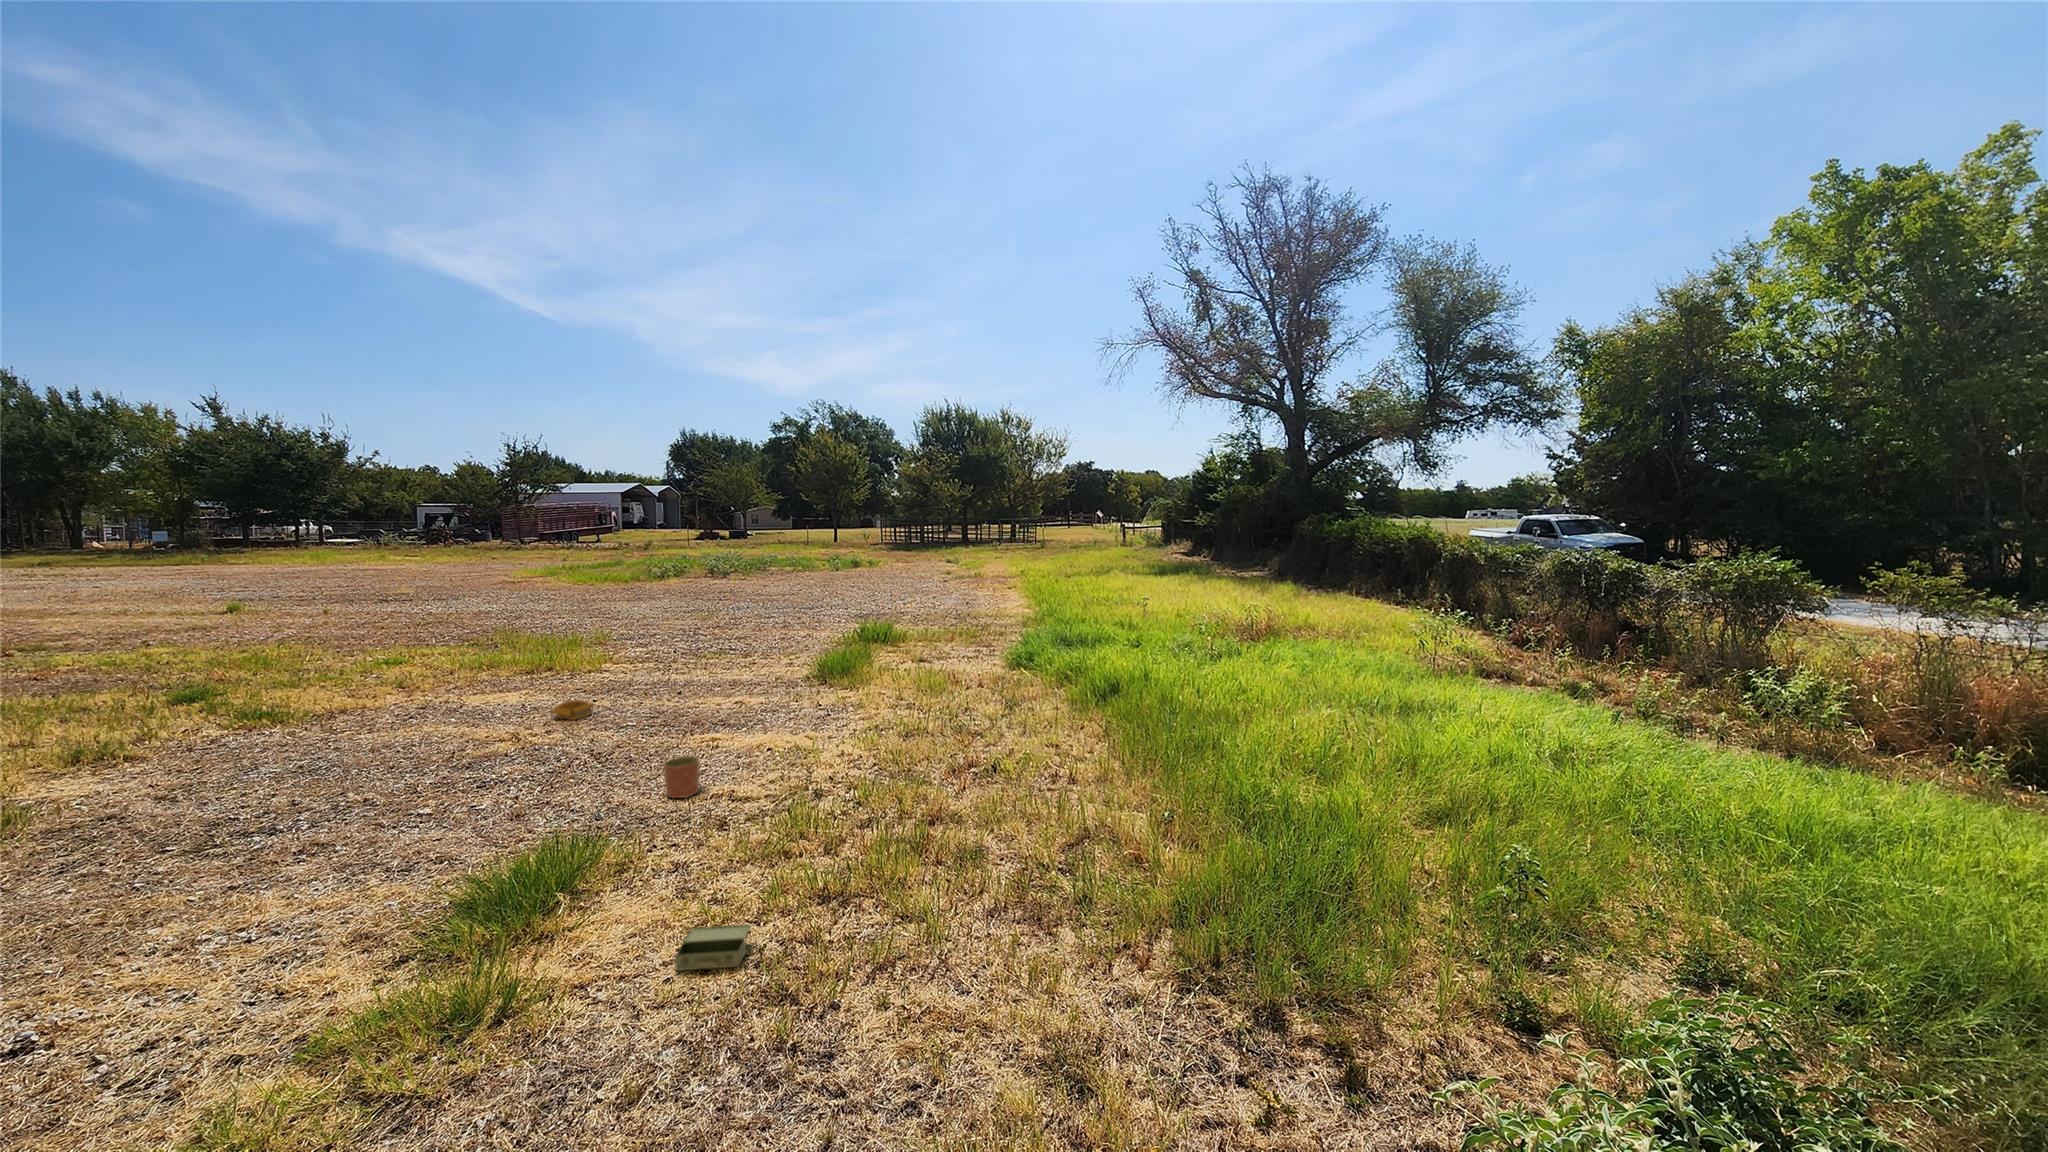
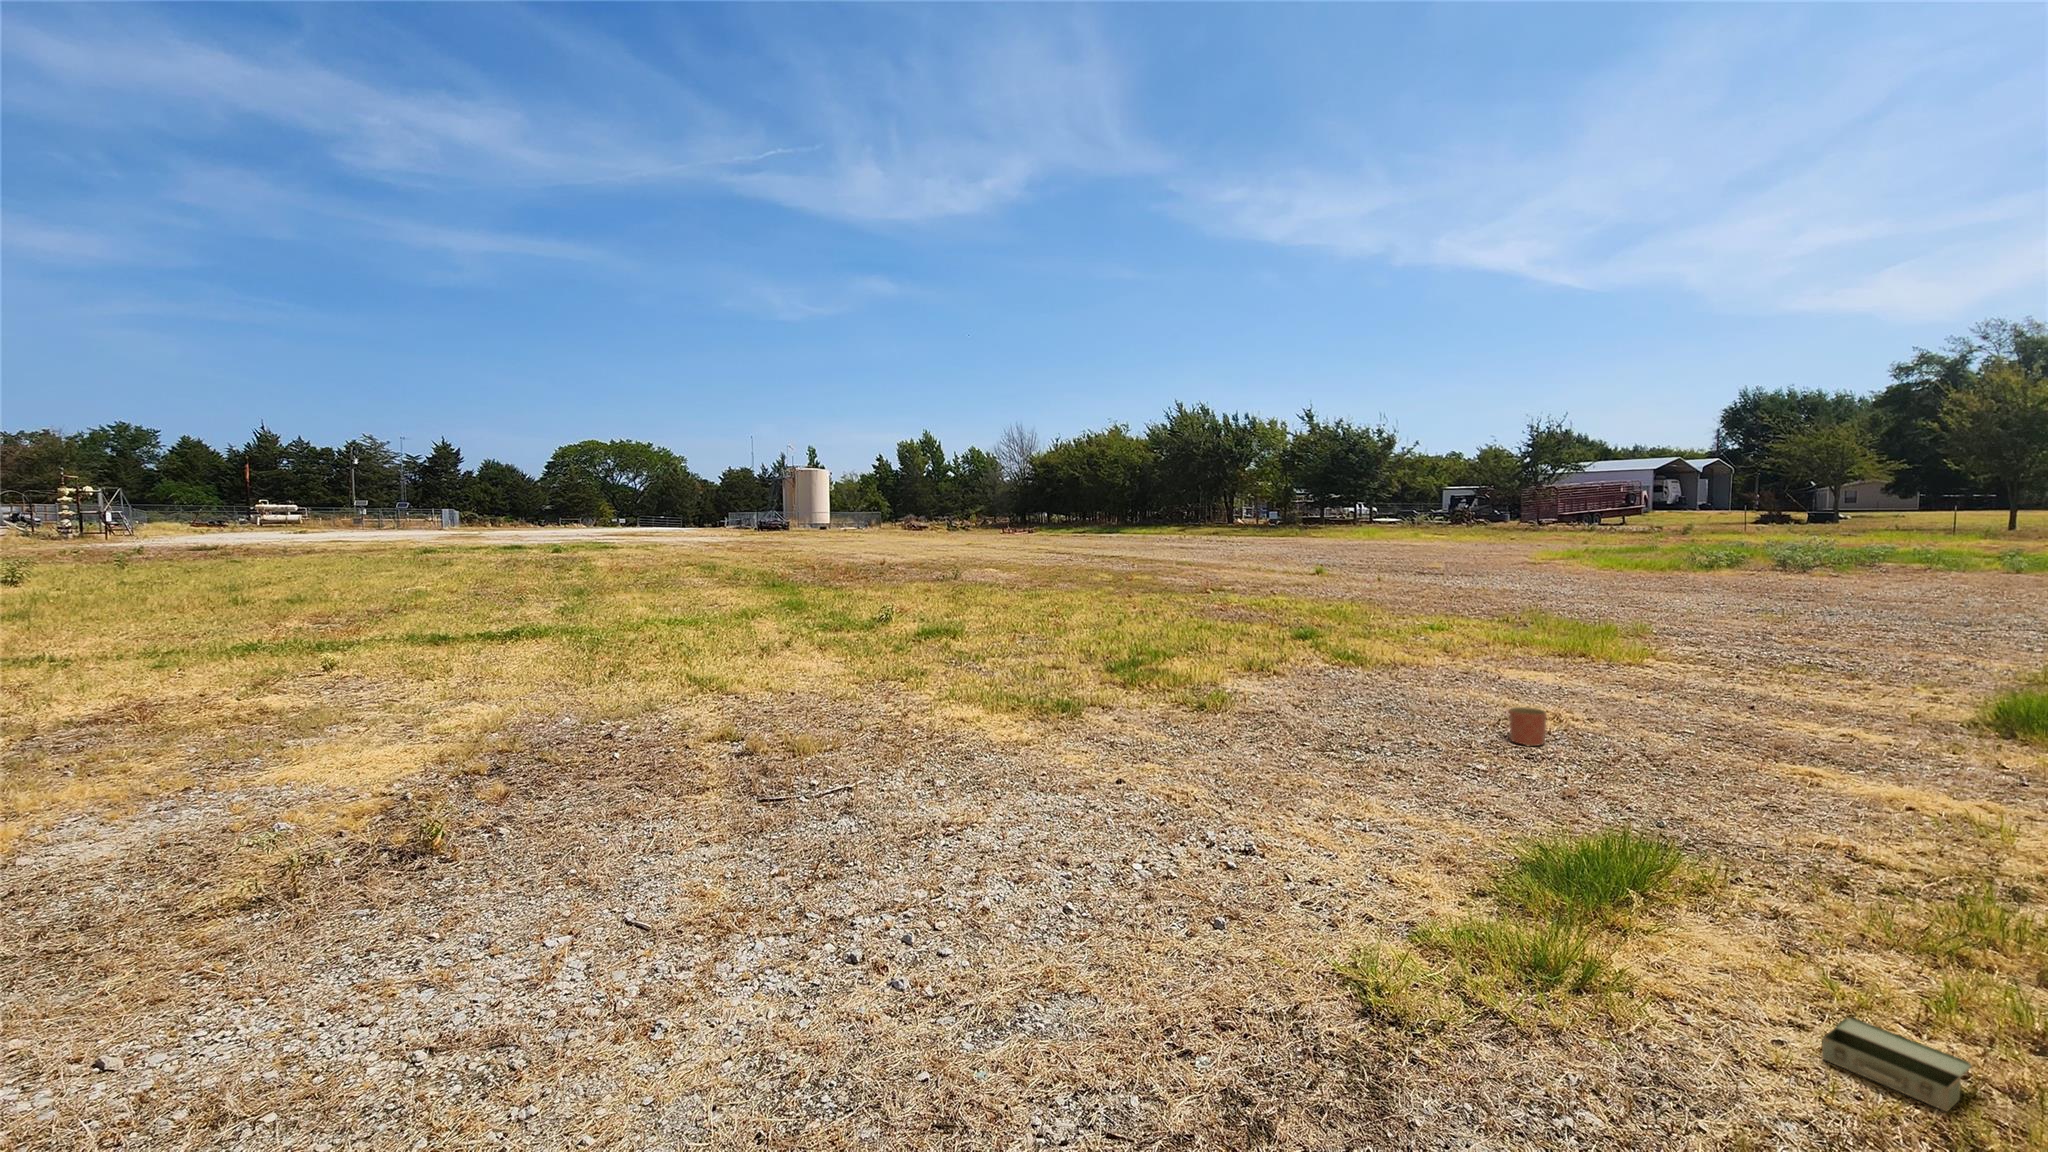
cardboard box: present [551,700,596,720] -> none [1596,694,1660,718]
planter: present [663,756,700,798] -> present [1509,707,1546,747]

